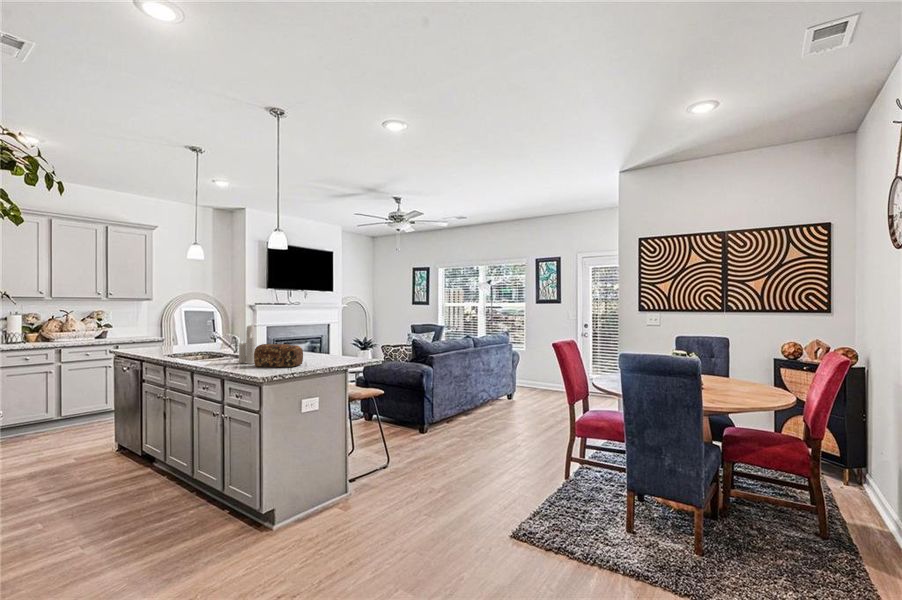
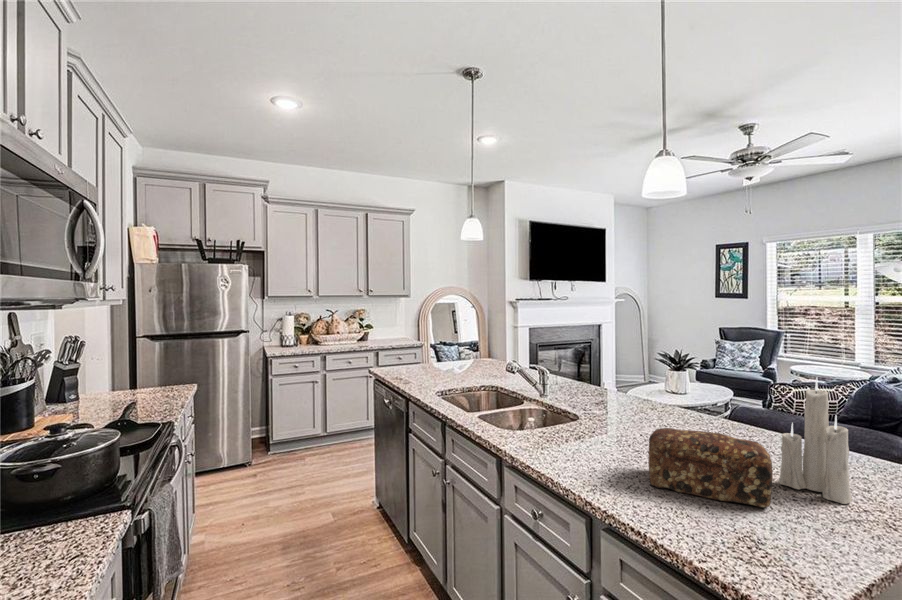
candle: present [238,325,255,364] -> present [779,378,852,504]

